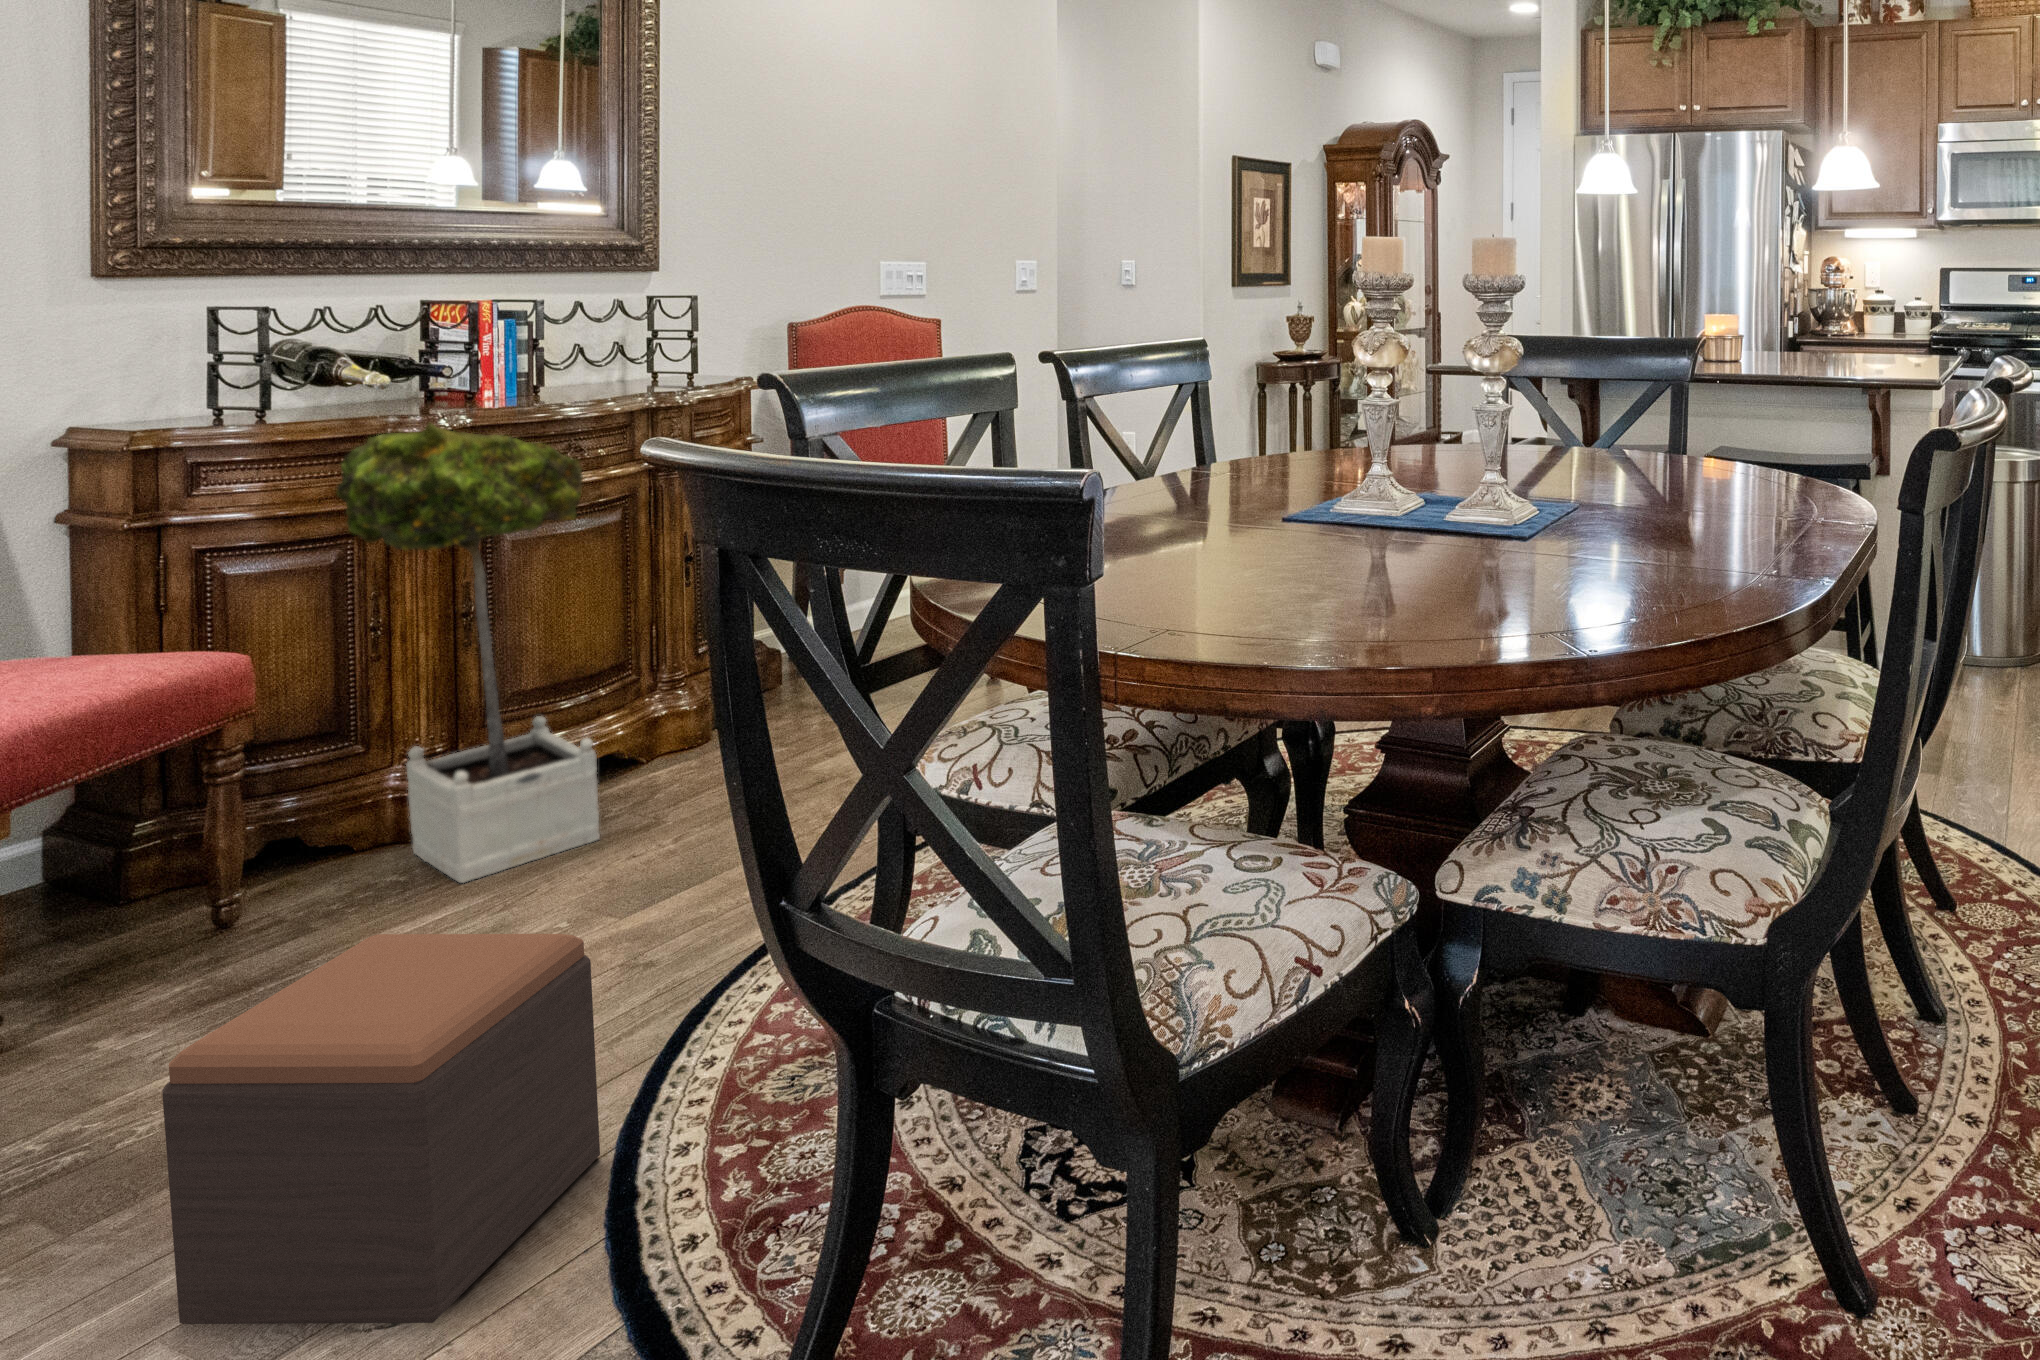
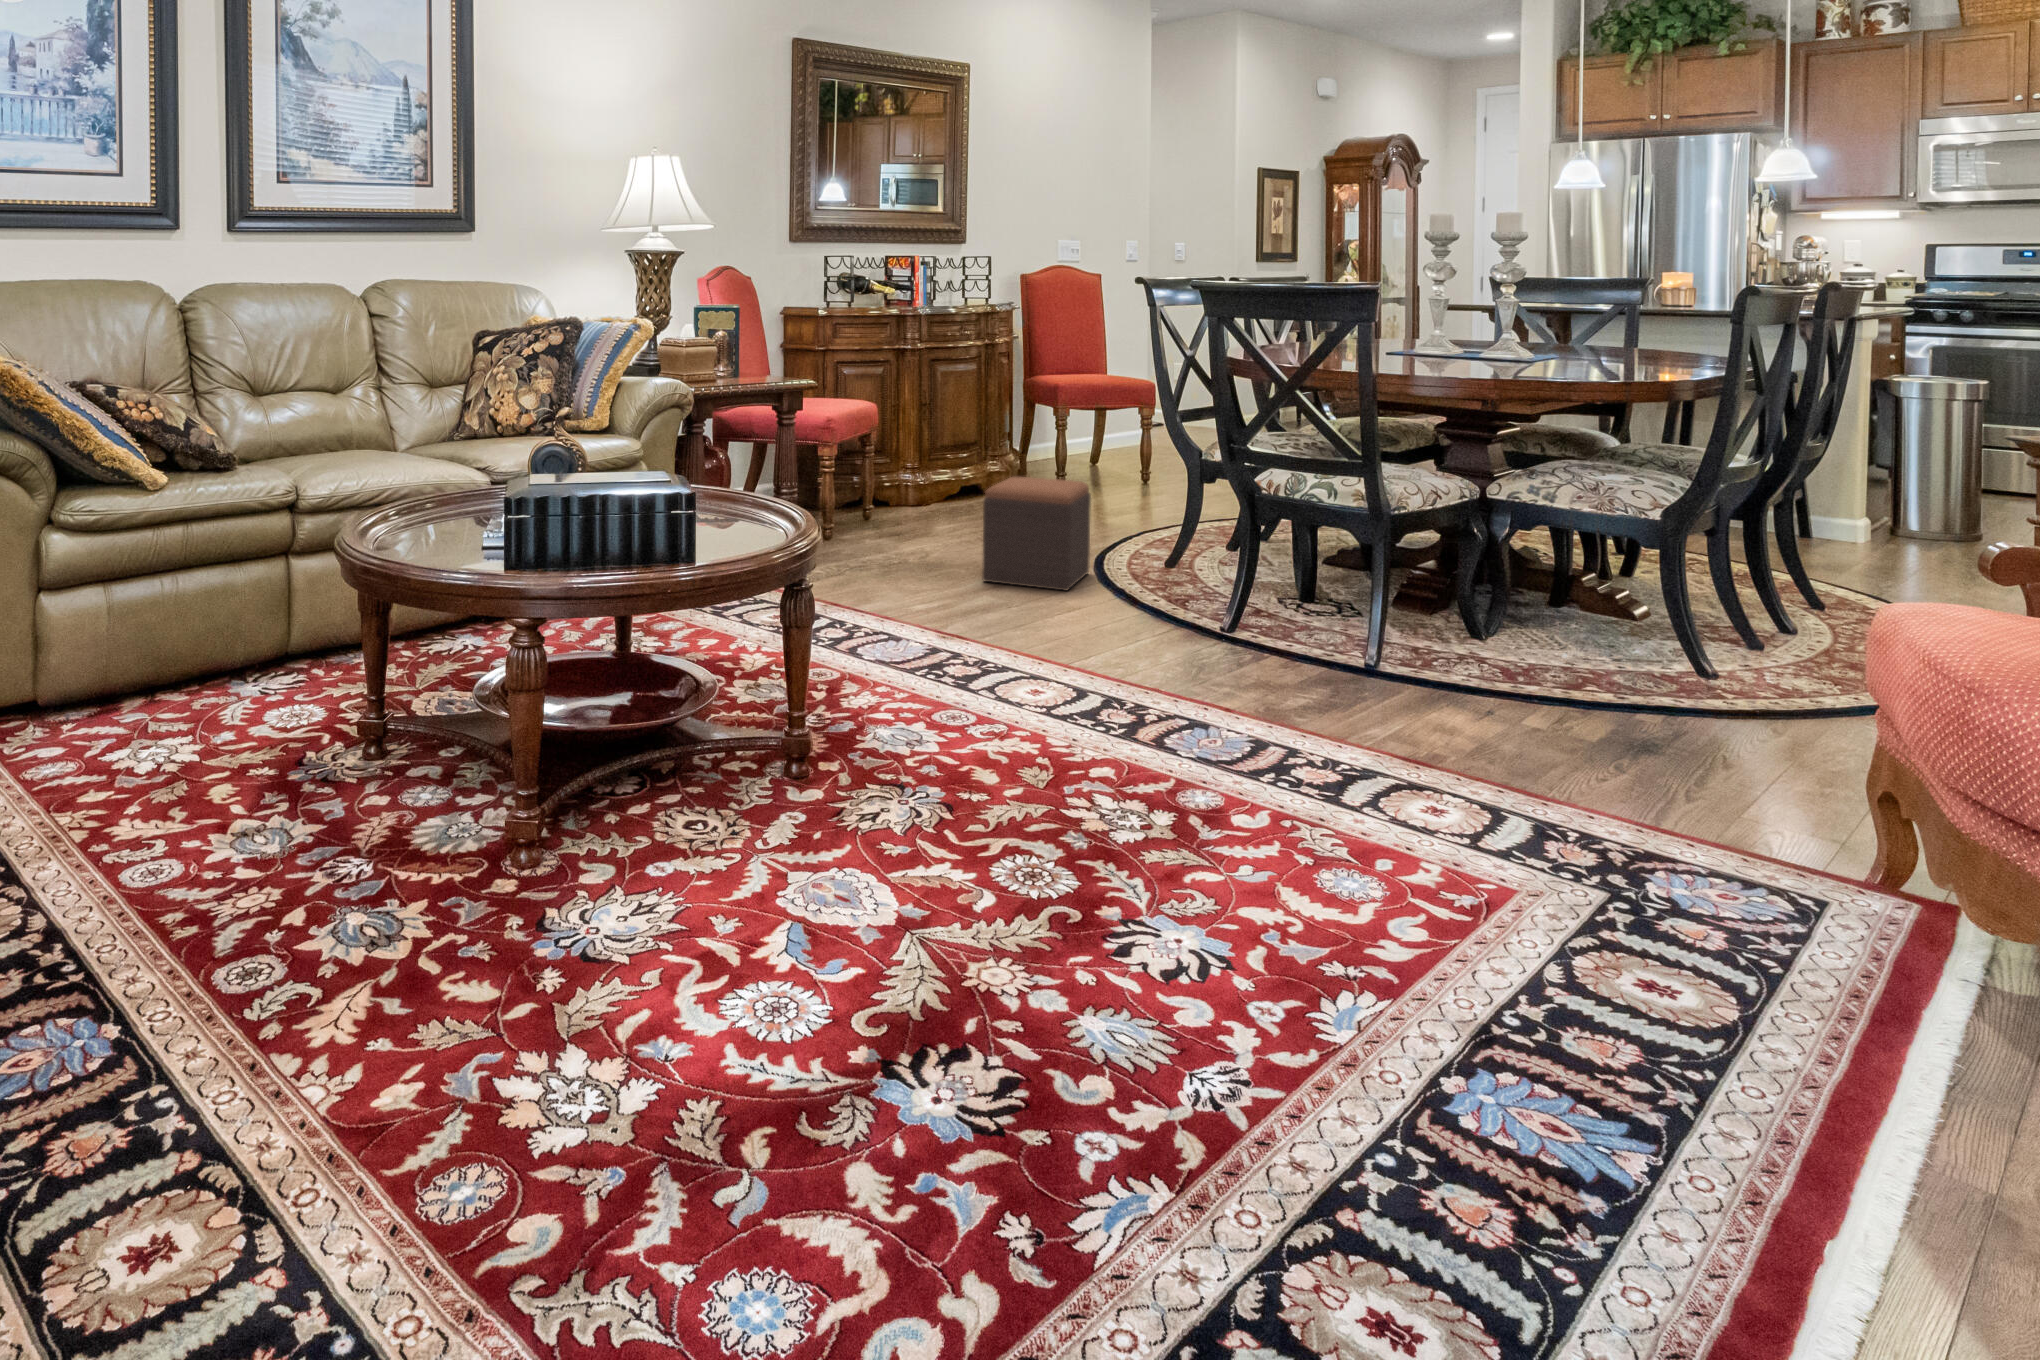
potted tree: present [336,423,600,883] -> none [898,305,992,516]

